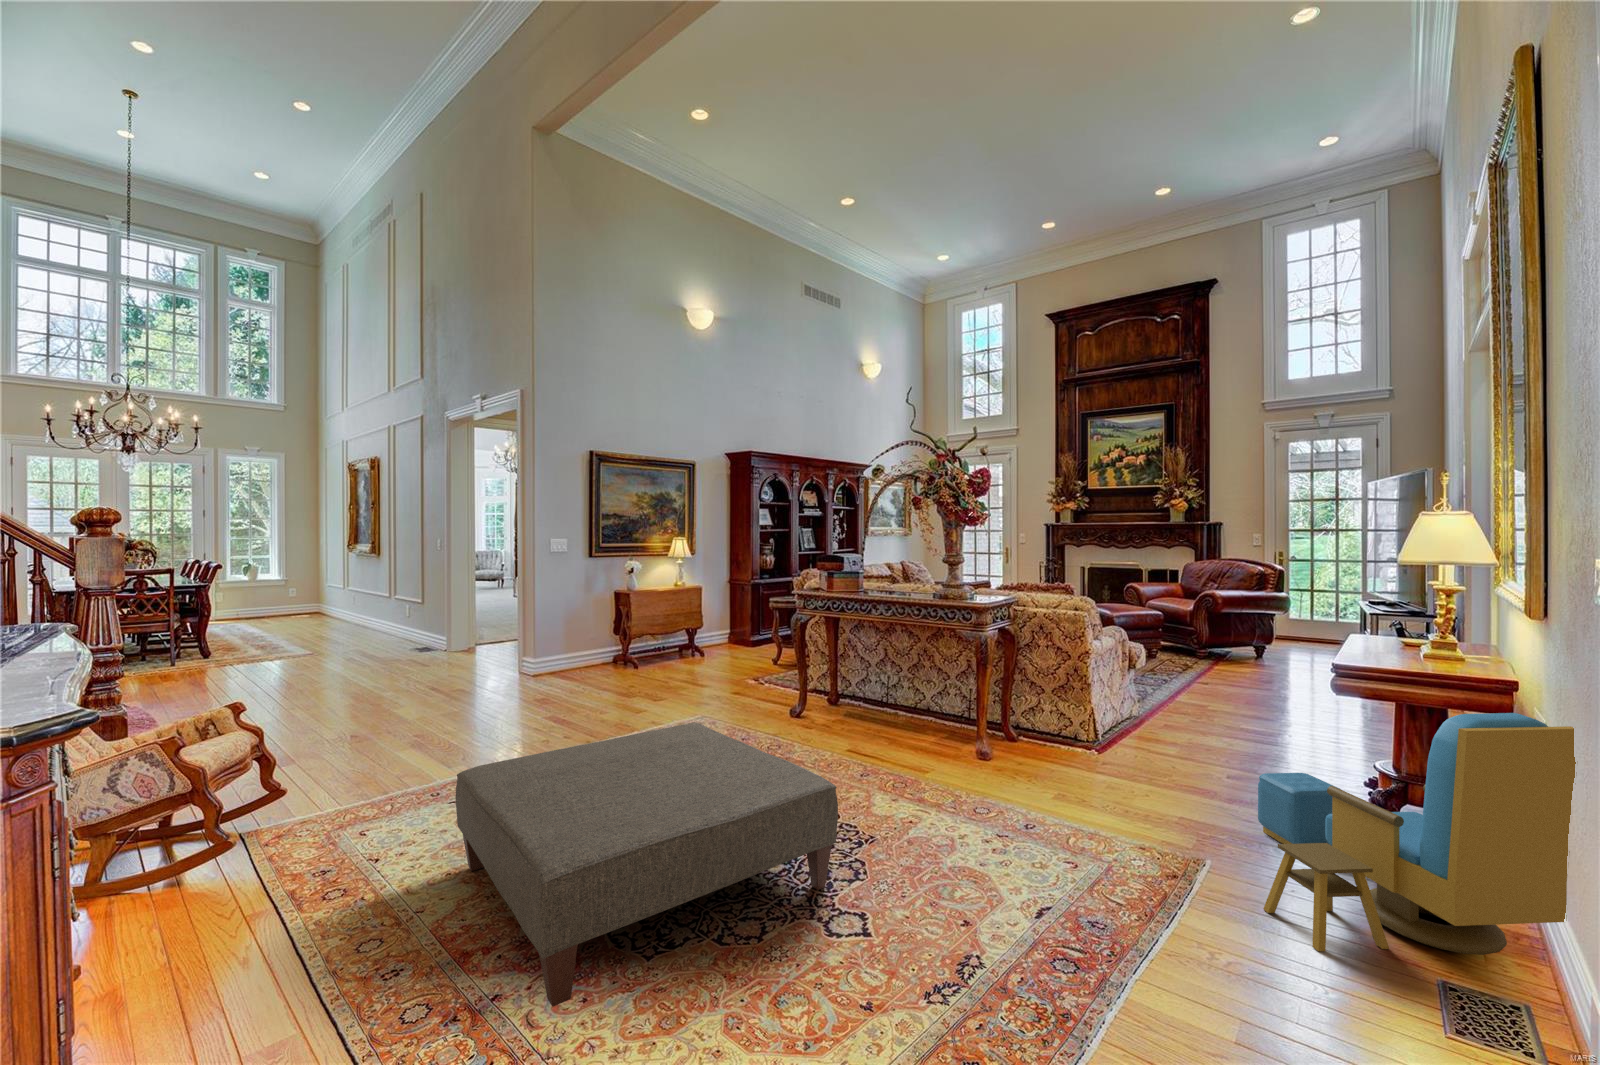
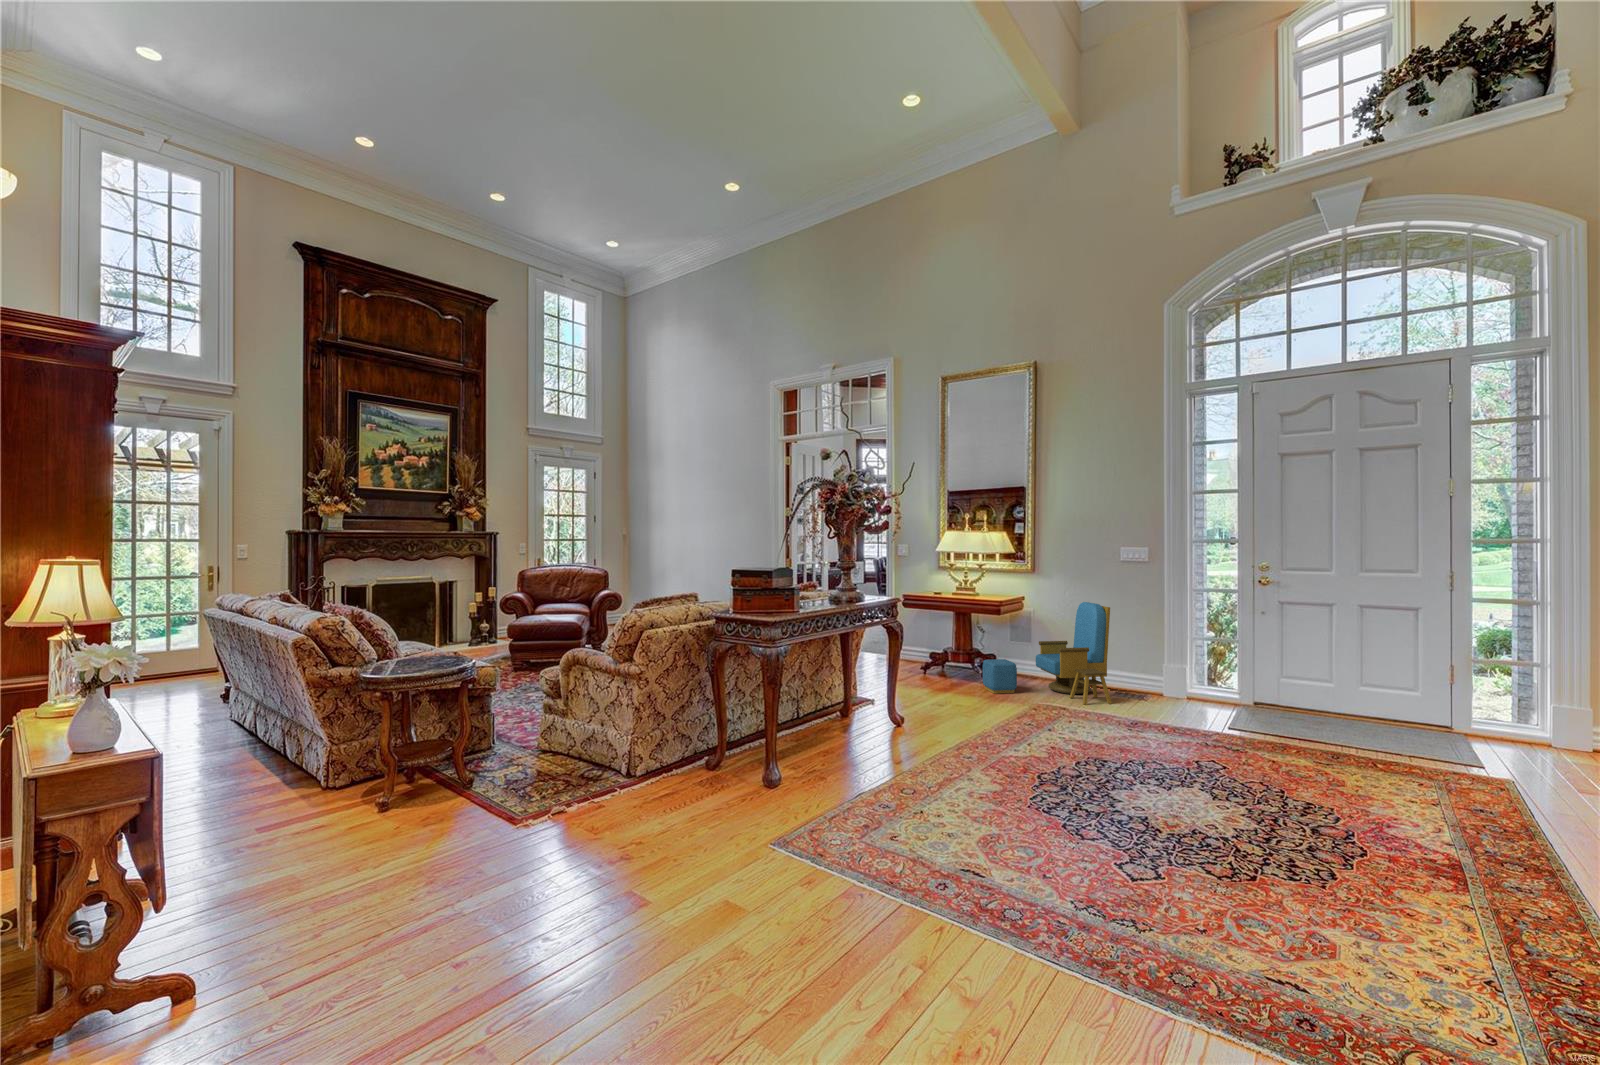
ottoman: present [456,722,838,1007] -> none [1097,703,1434,907]

